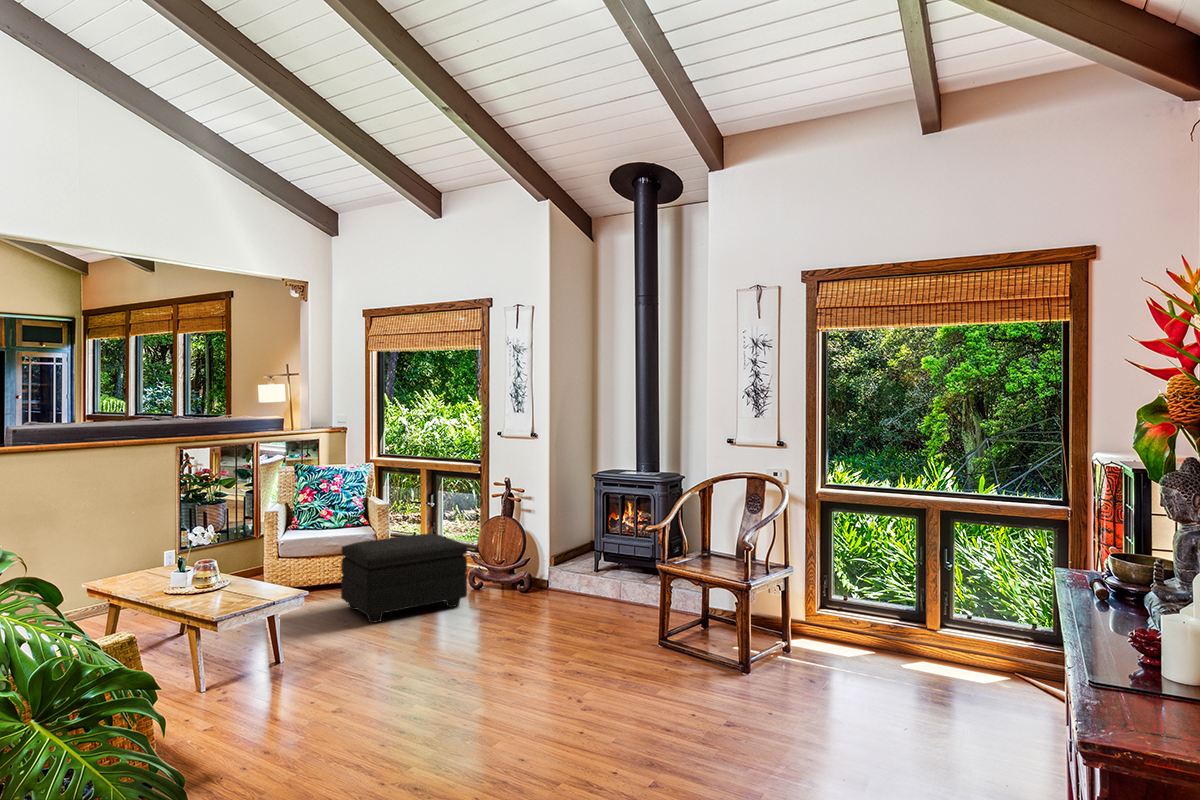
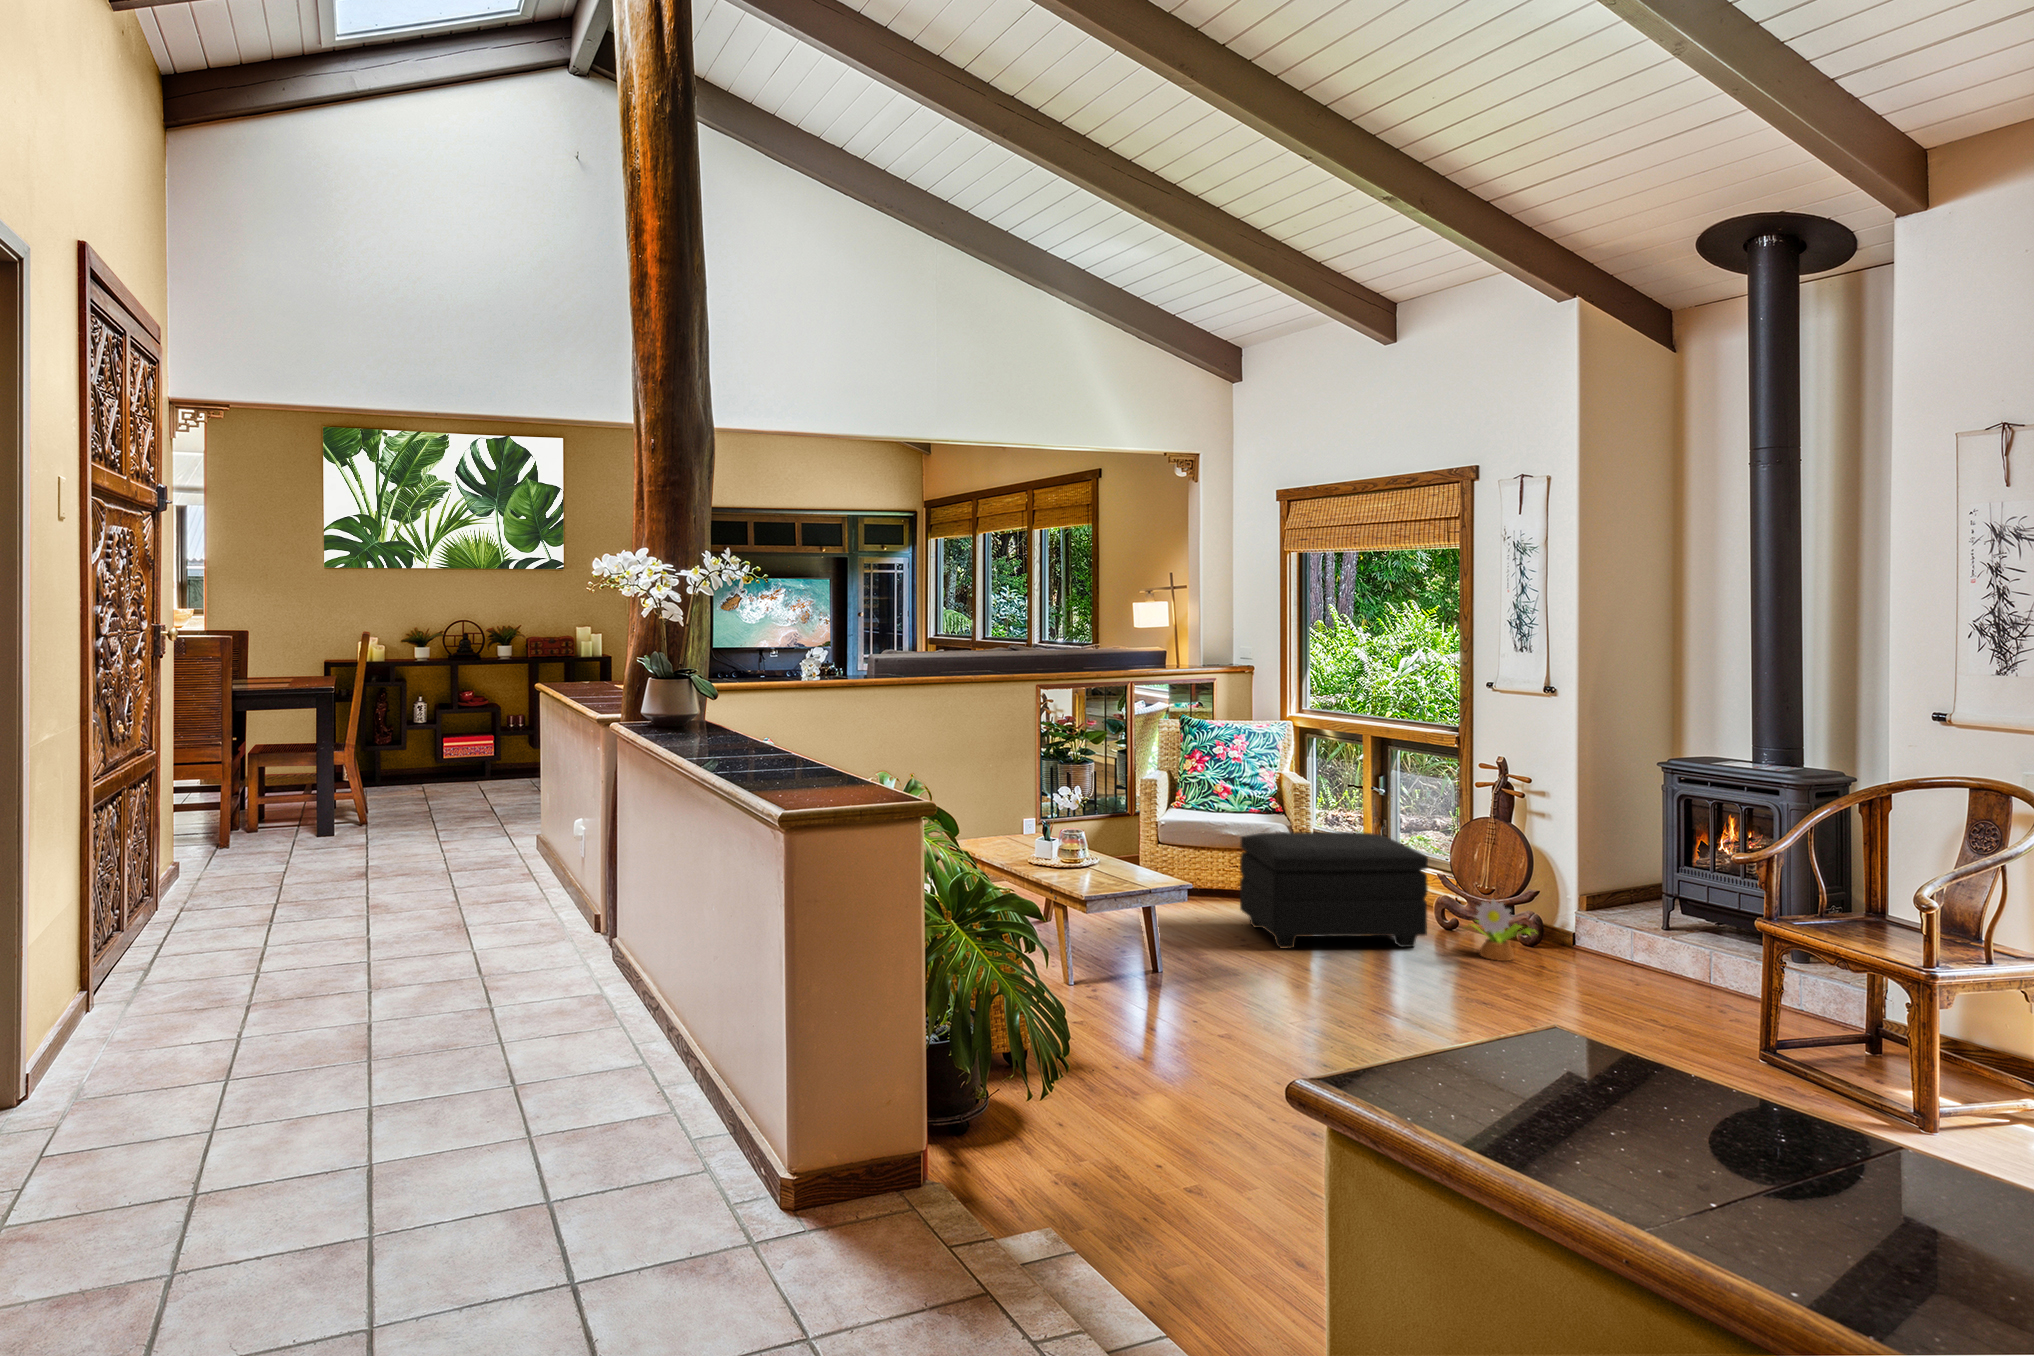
decorative plant: none [488,567,531,606] -> present [1469,899,1535,961]

